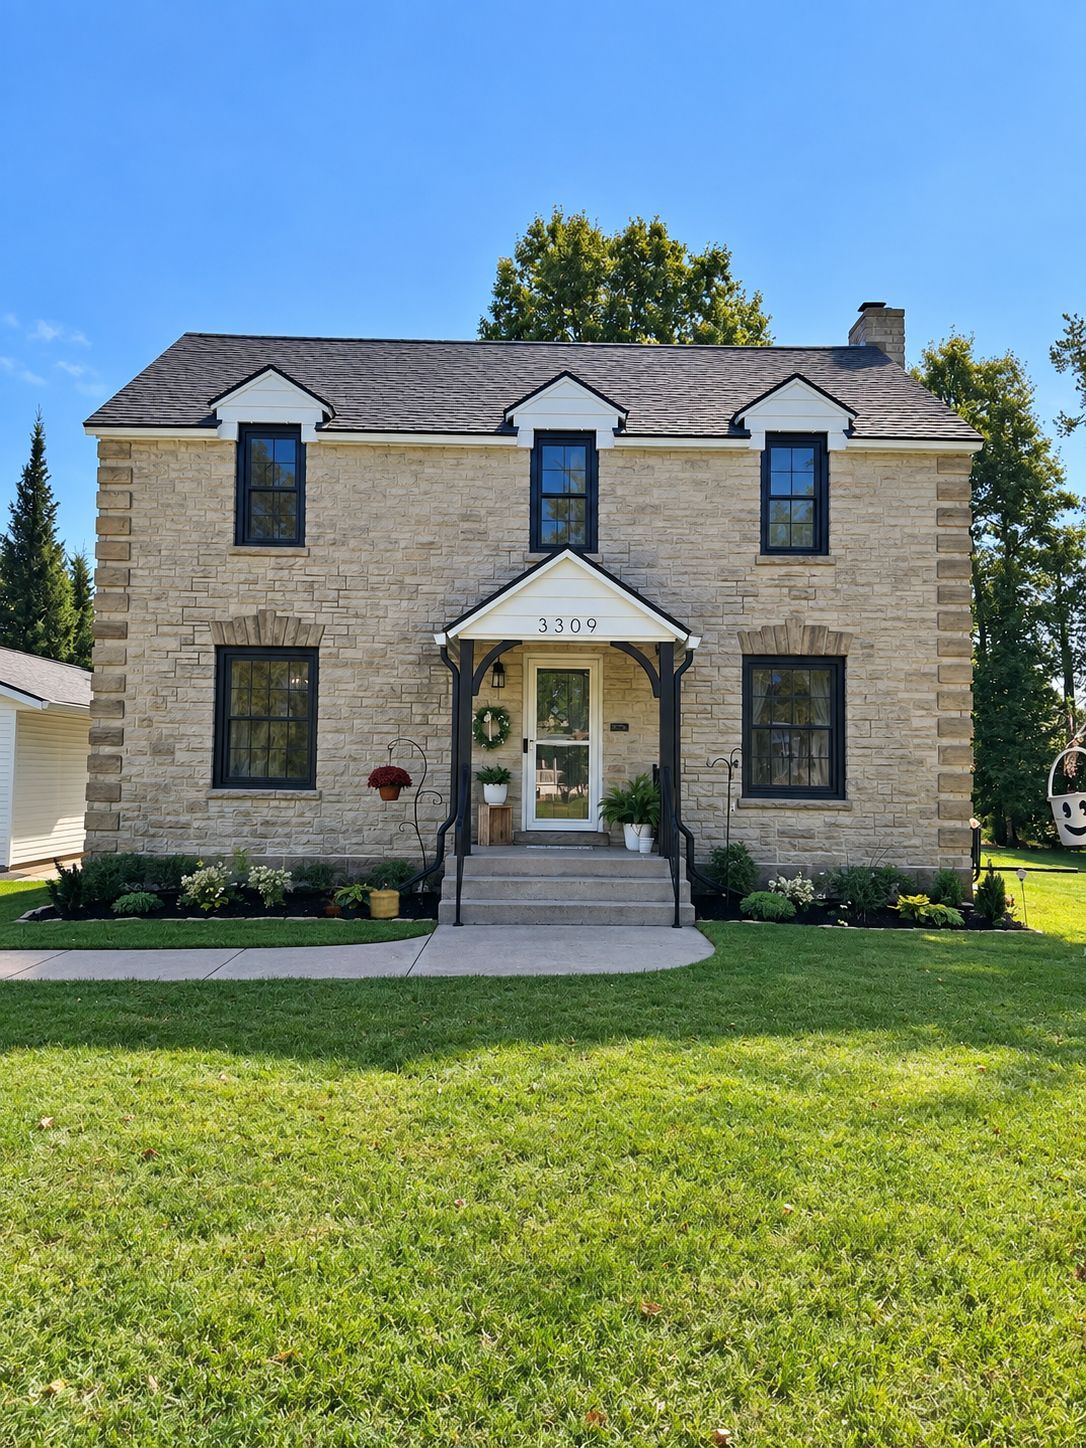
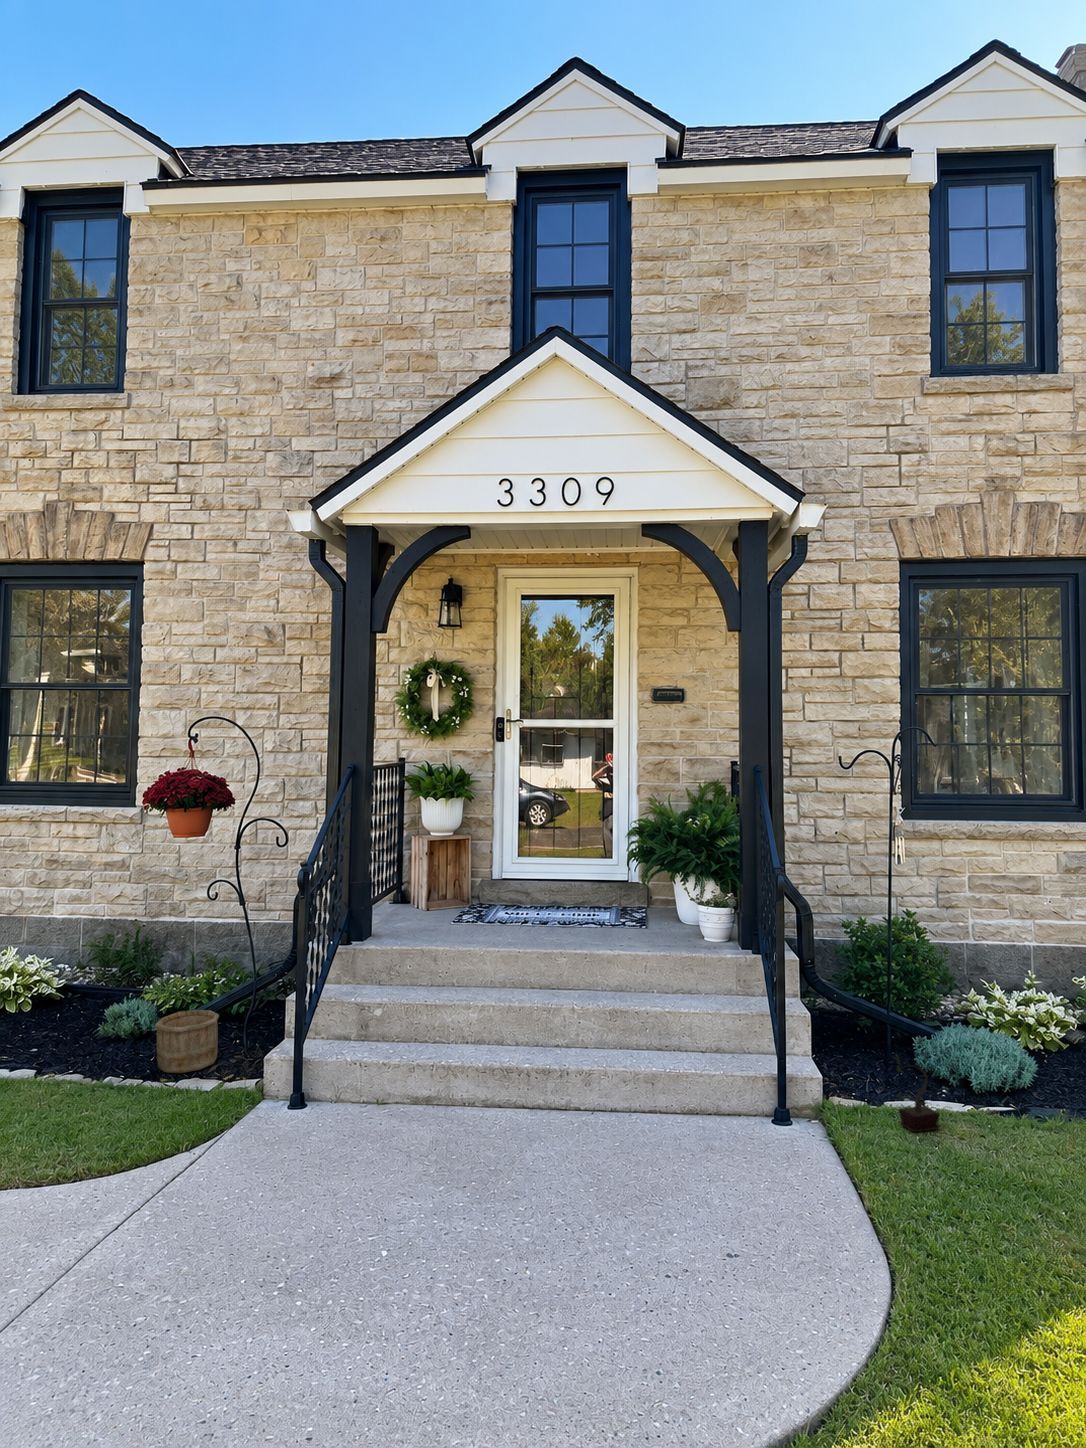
potted plant: present [323,878,349,914] -> present [894,1036,969,1132]

